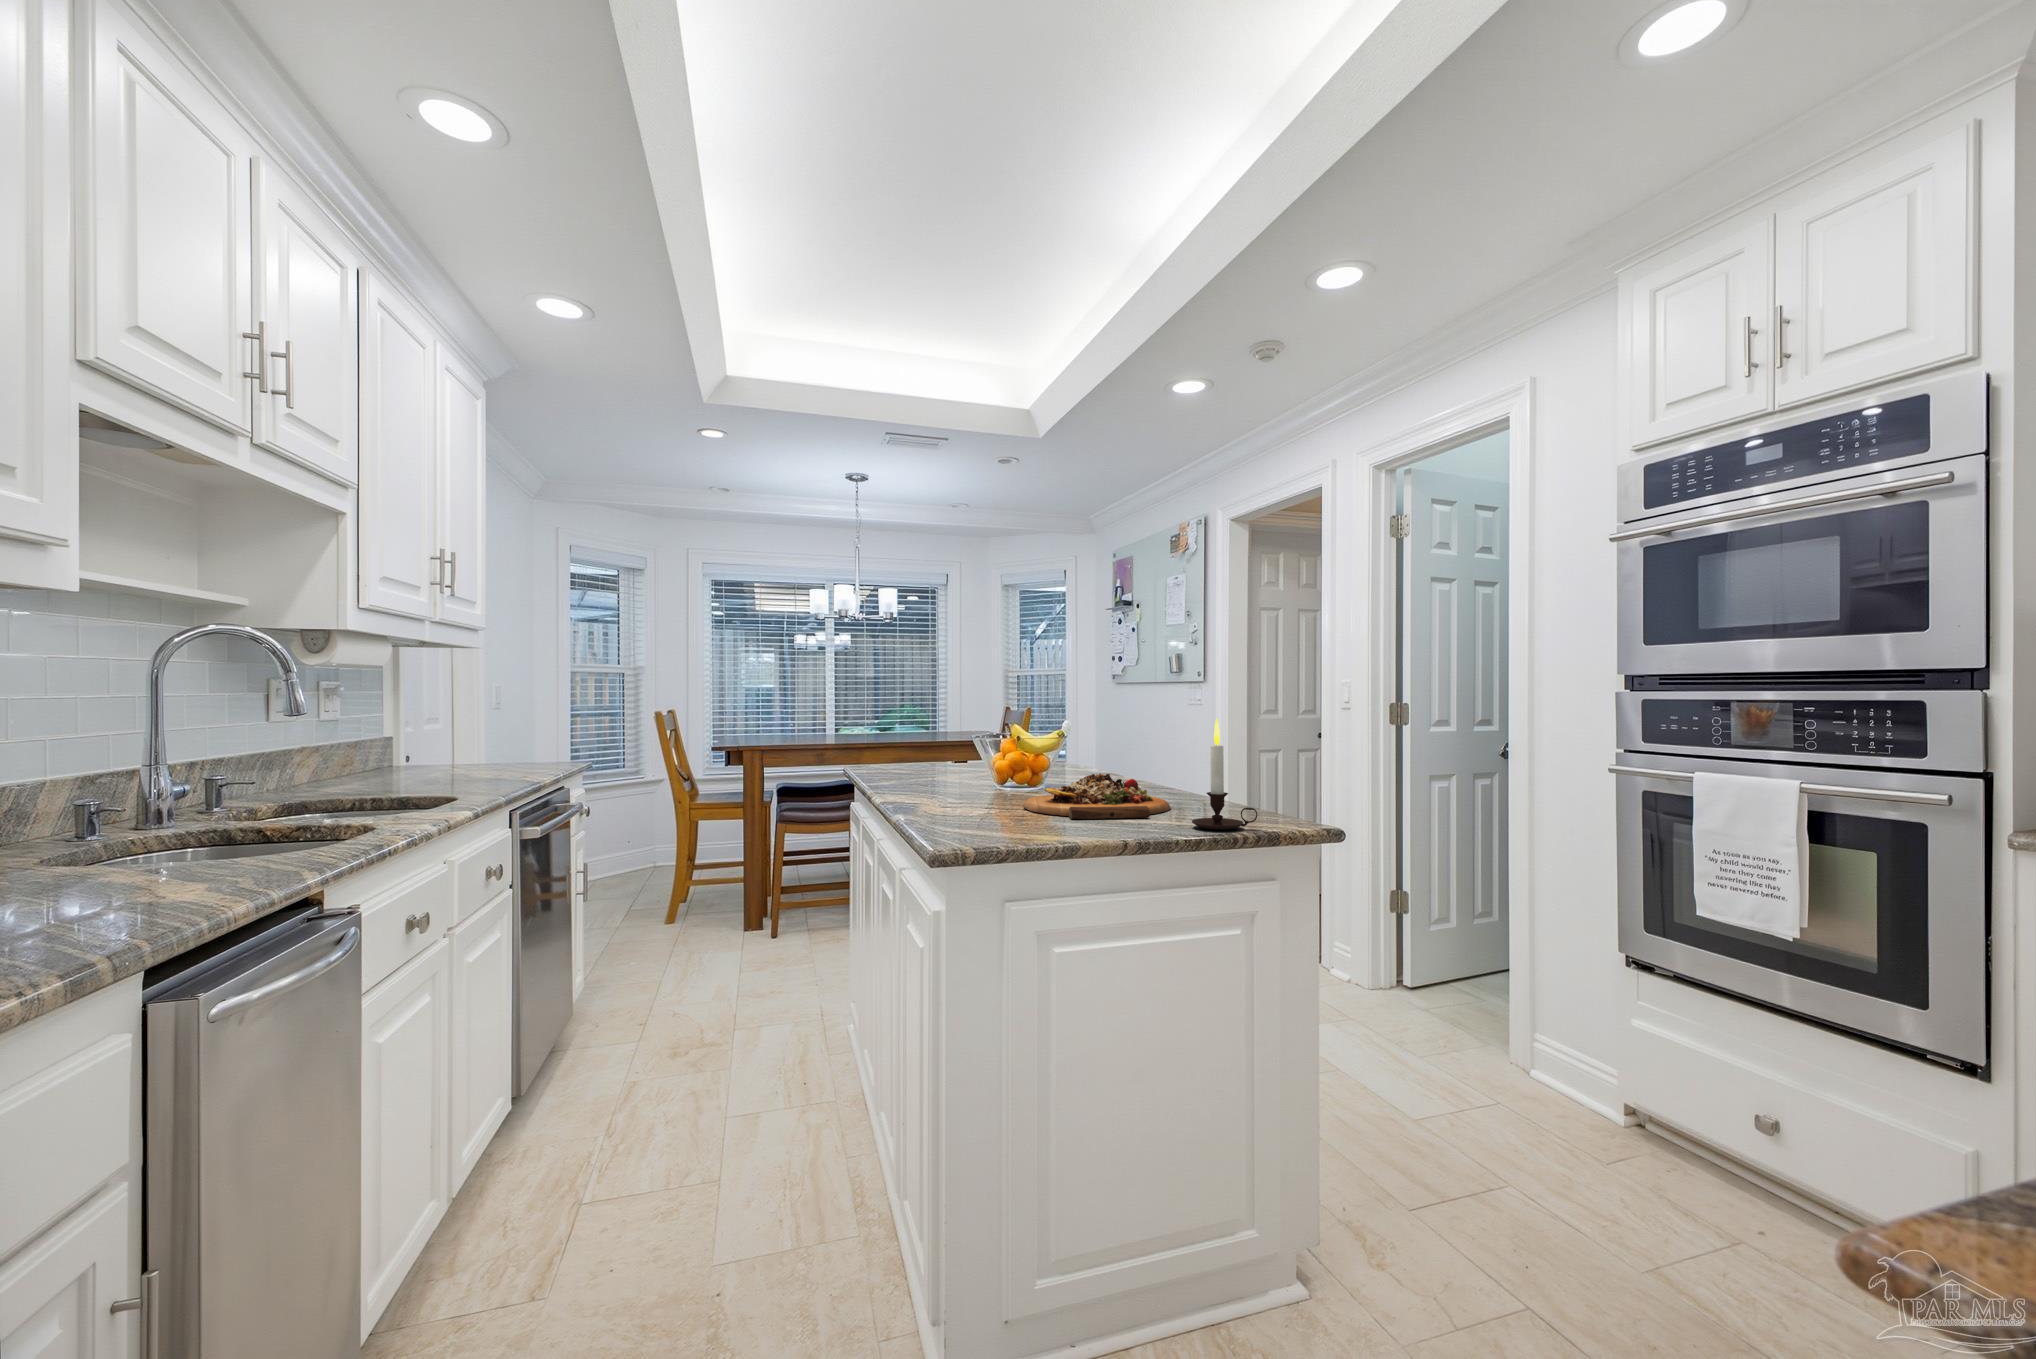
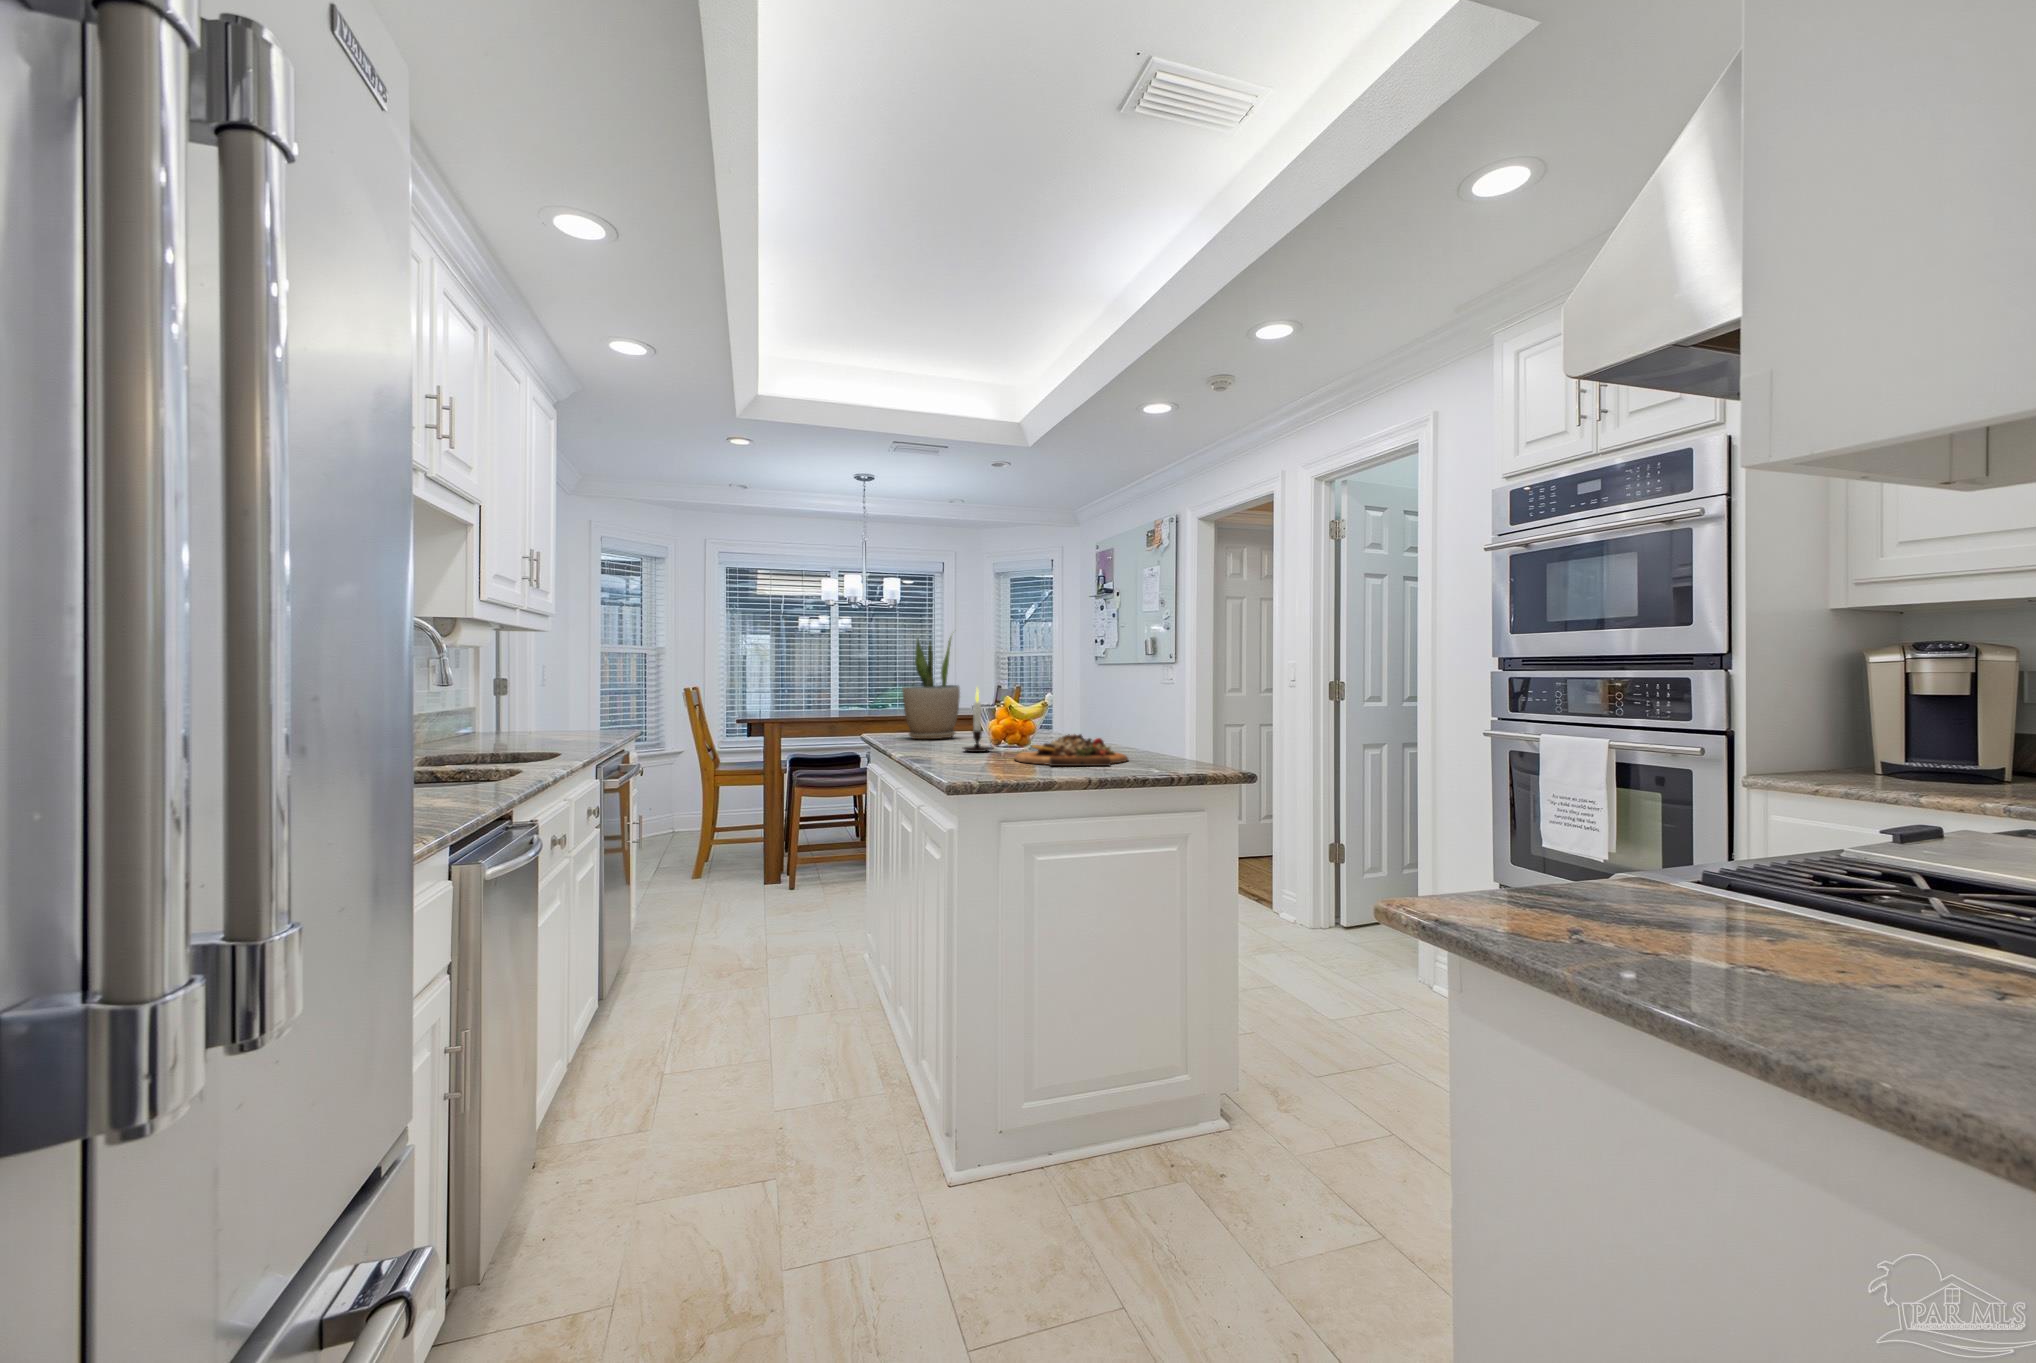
potted plant: none [890,643,958,774] -> present [902,637,960,739]
candle: present [1192,718,1257,830] -> present [963,689,994,752]

